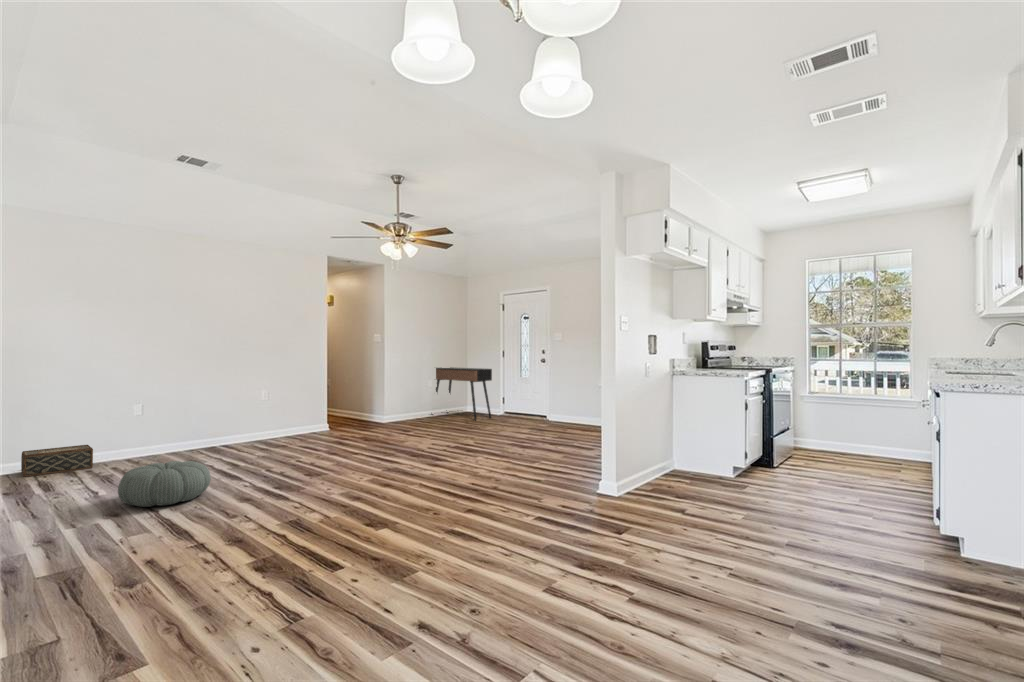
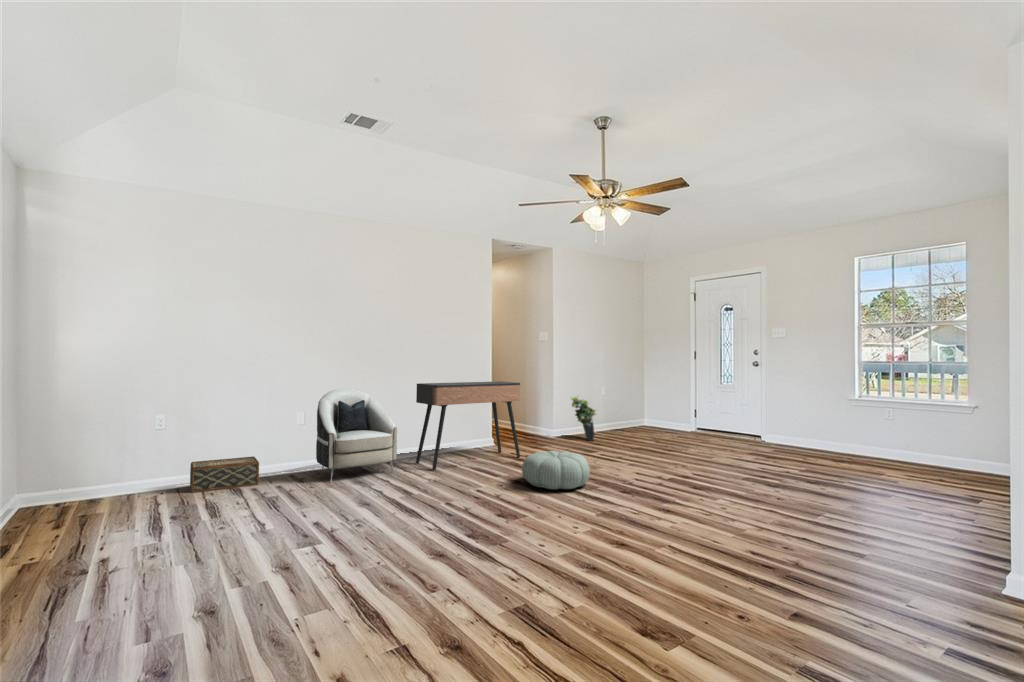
console table: present [432,367,492,420] -> present [416,381,520,470]
armchair: none [151,370,229,463] -> present [316,389,397,482]
potted plant: none [398,384,422,423] -> present [571,396,596,441]
pouf: present [118,461,211,507] -> present [522,451,590,490]

